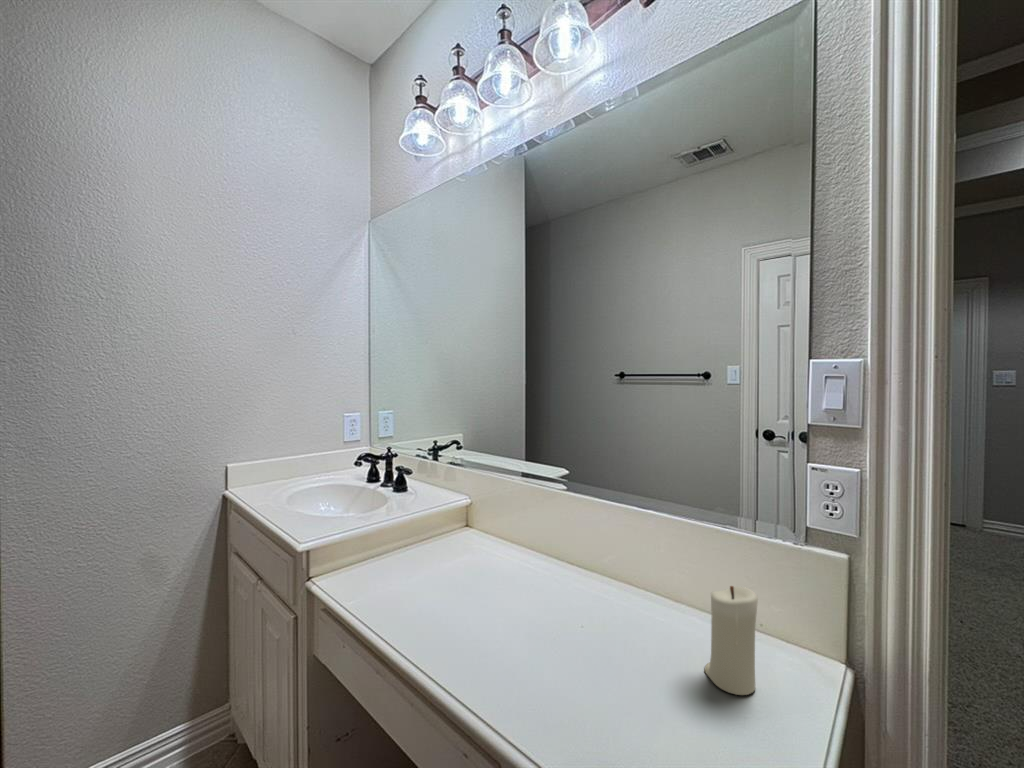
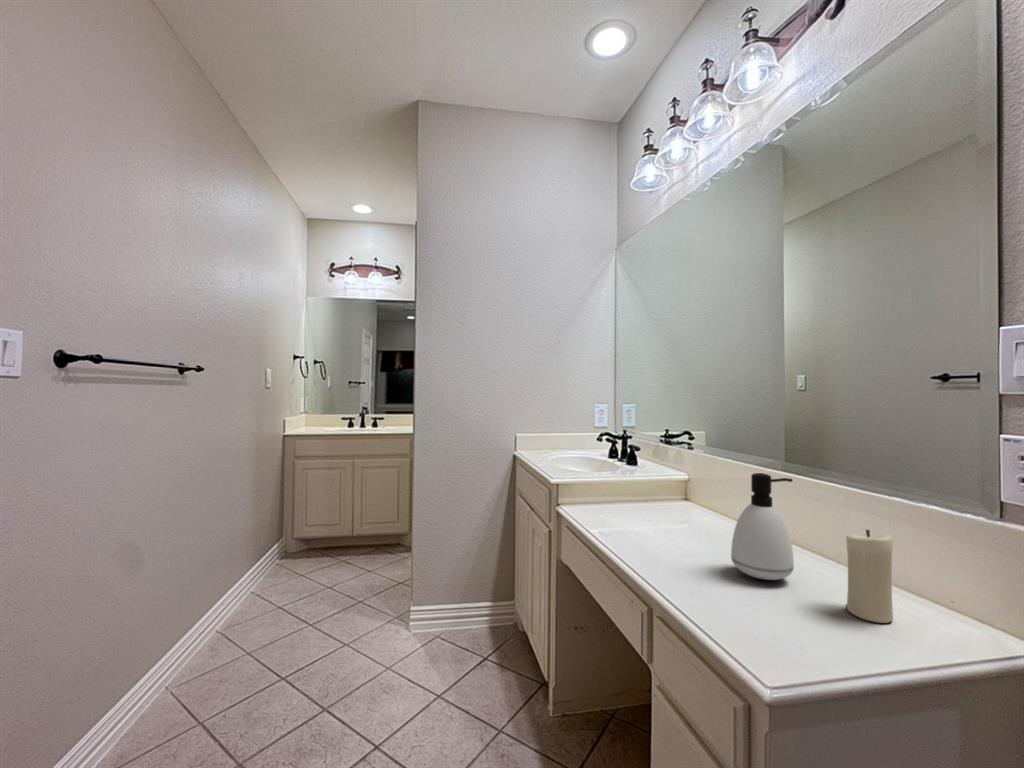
soap dispenser: none [575,523,644,660] -> present [731,473,794,580]

